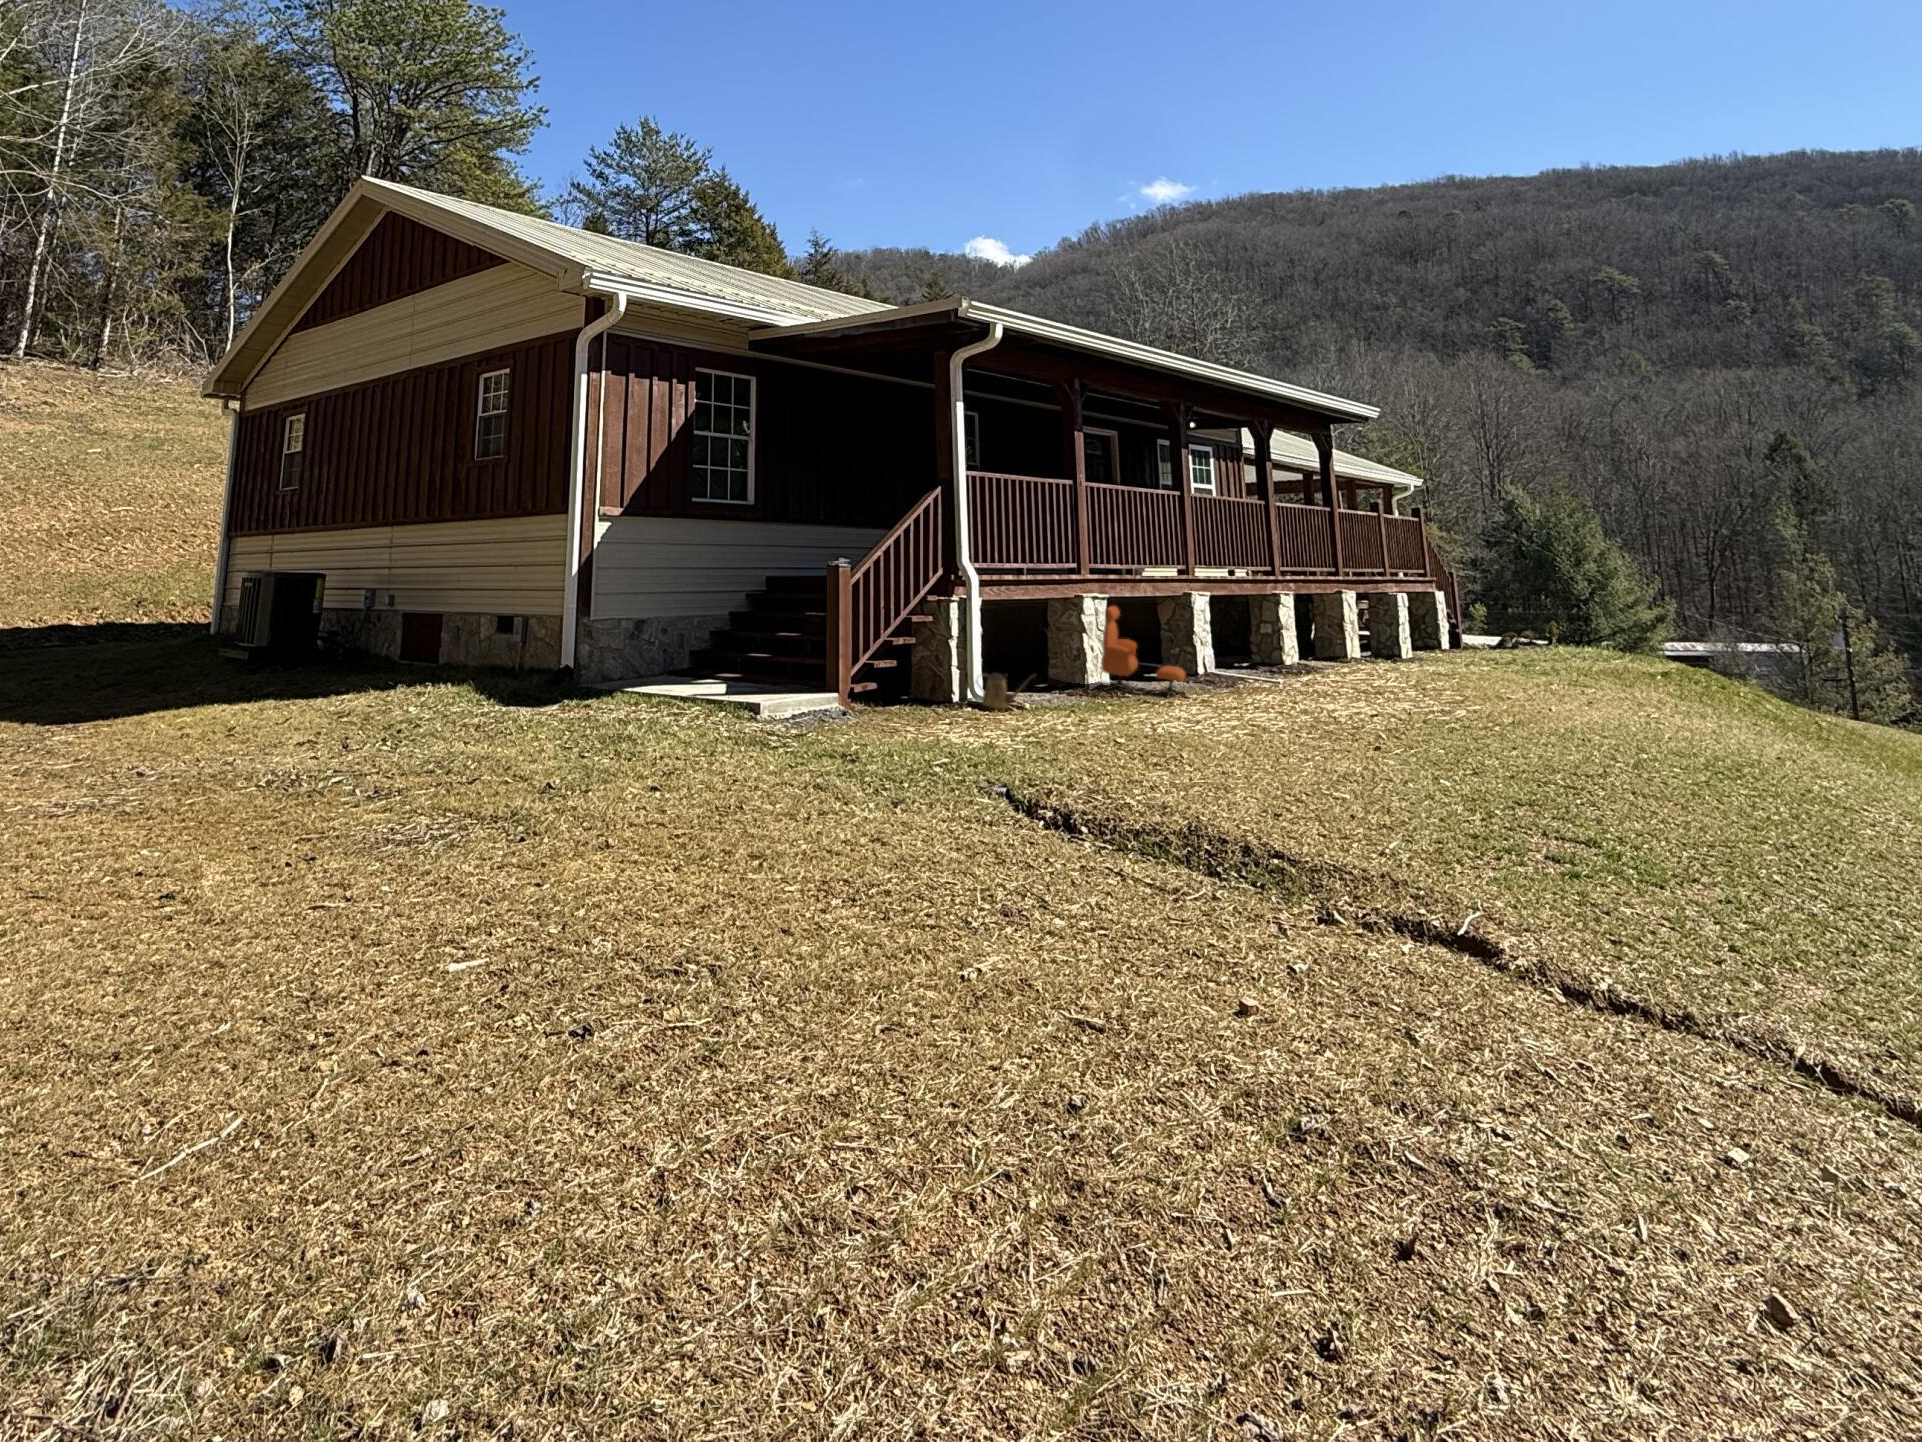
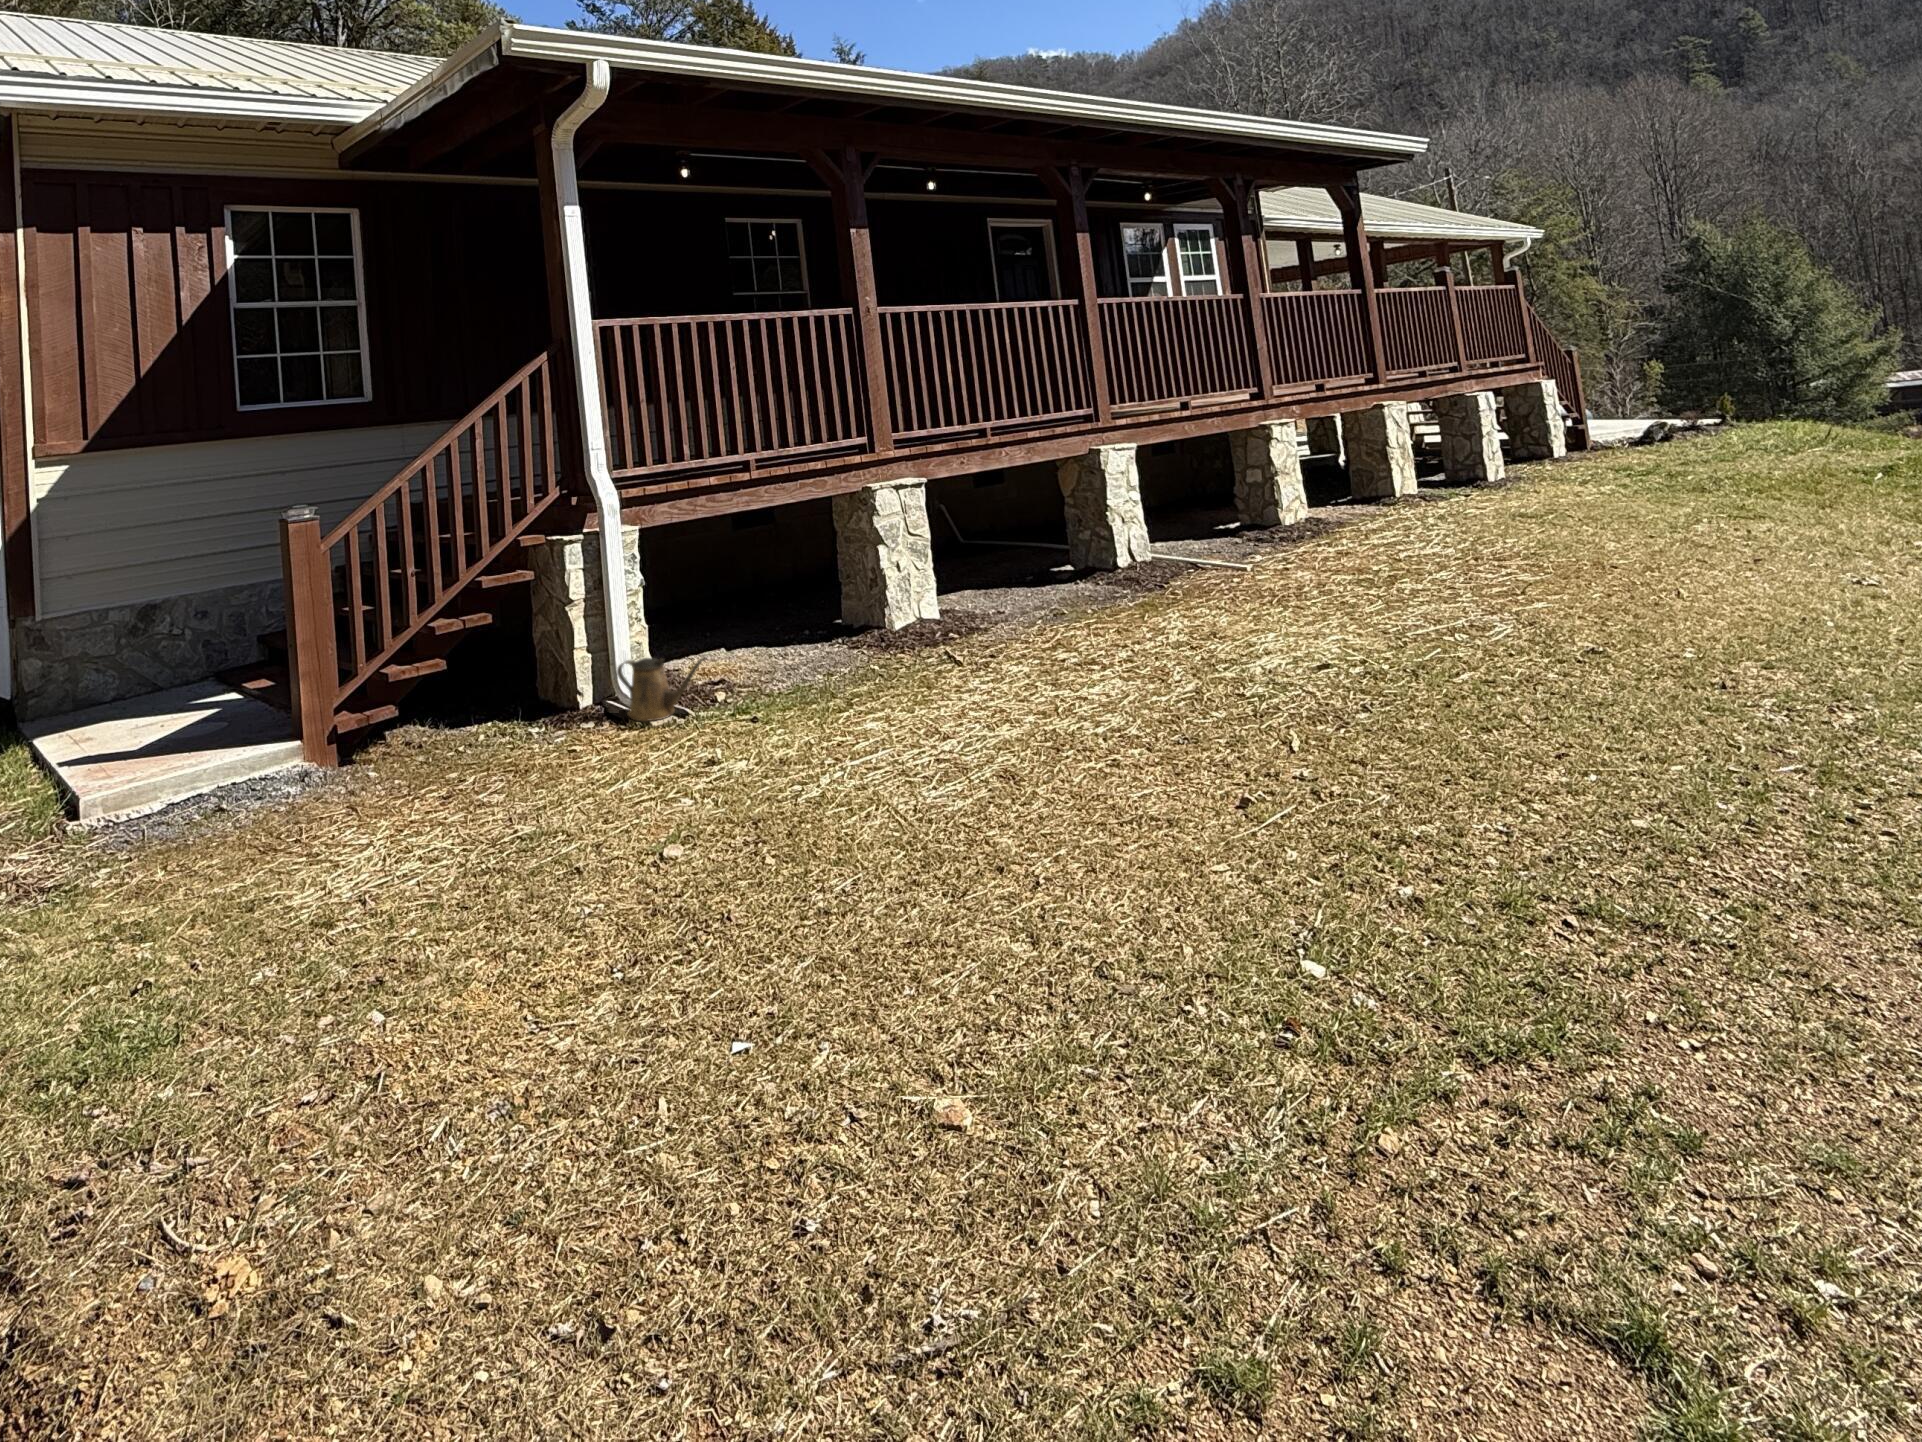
lounge chair: present [1098,606,1189,698] -> none [897,496,1049,647]

